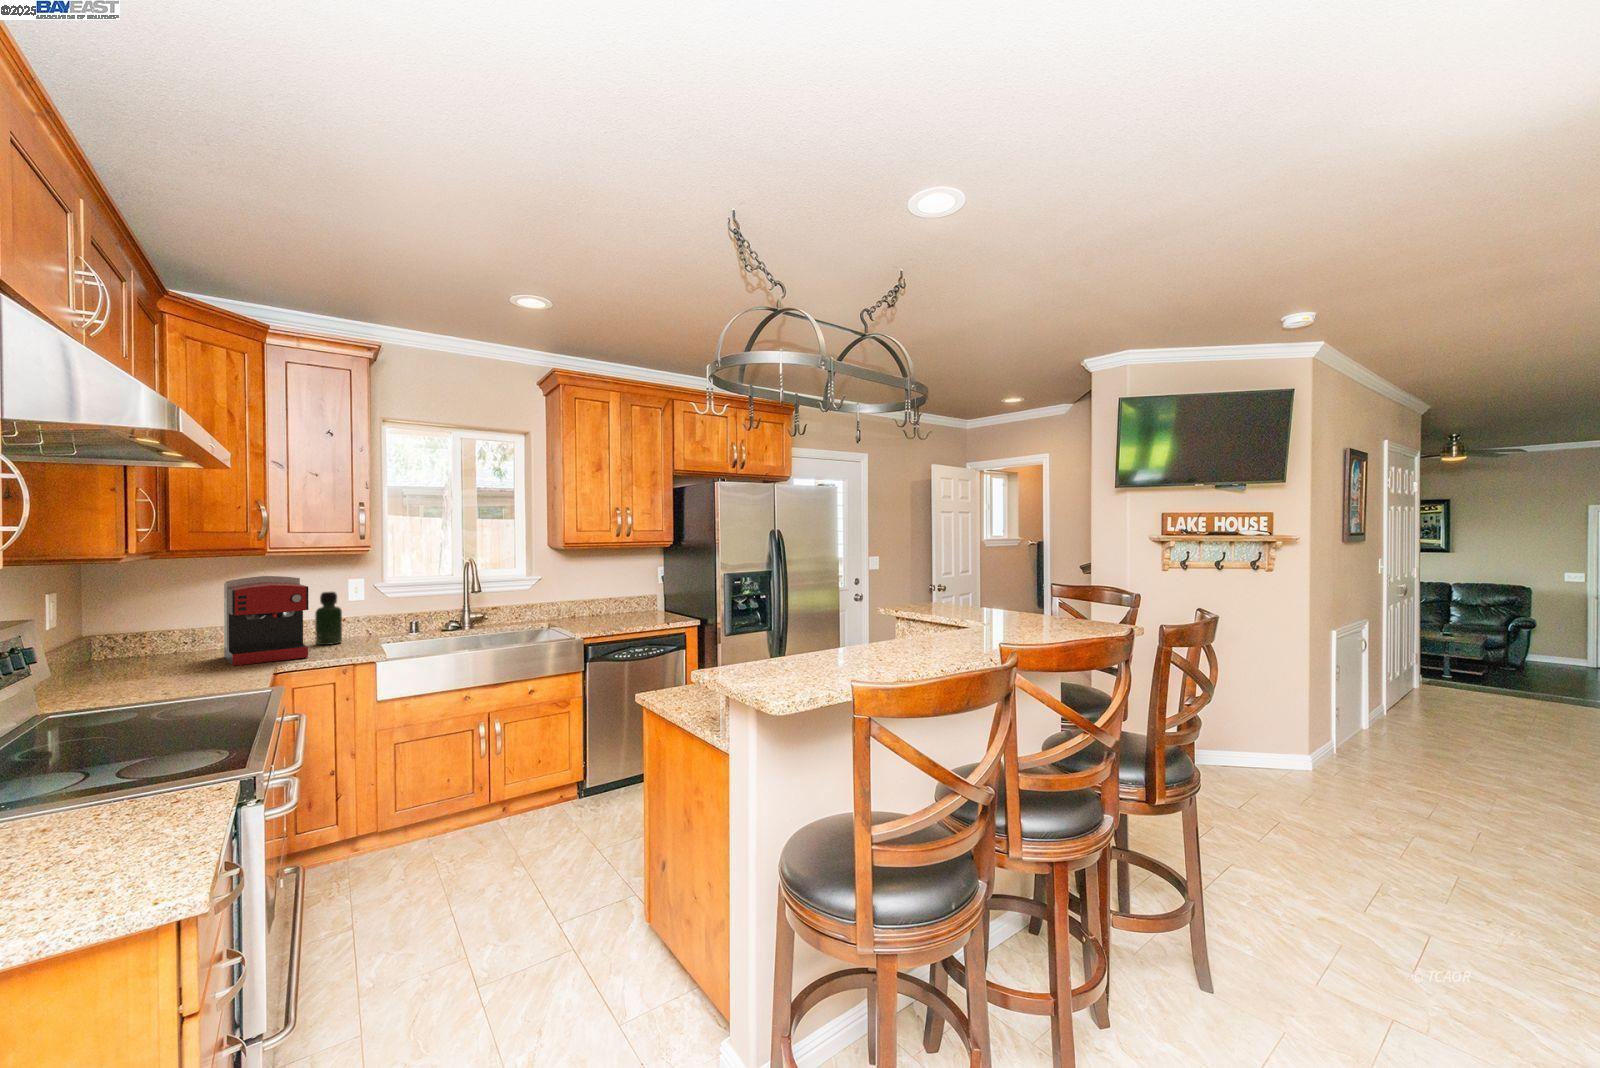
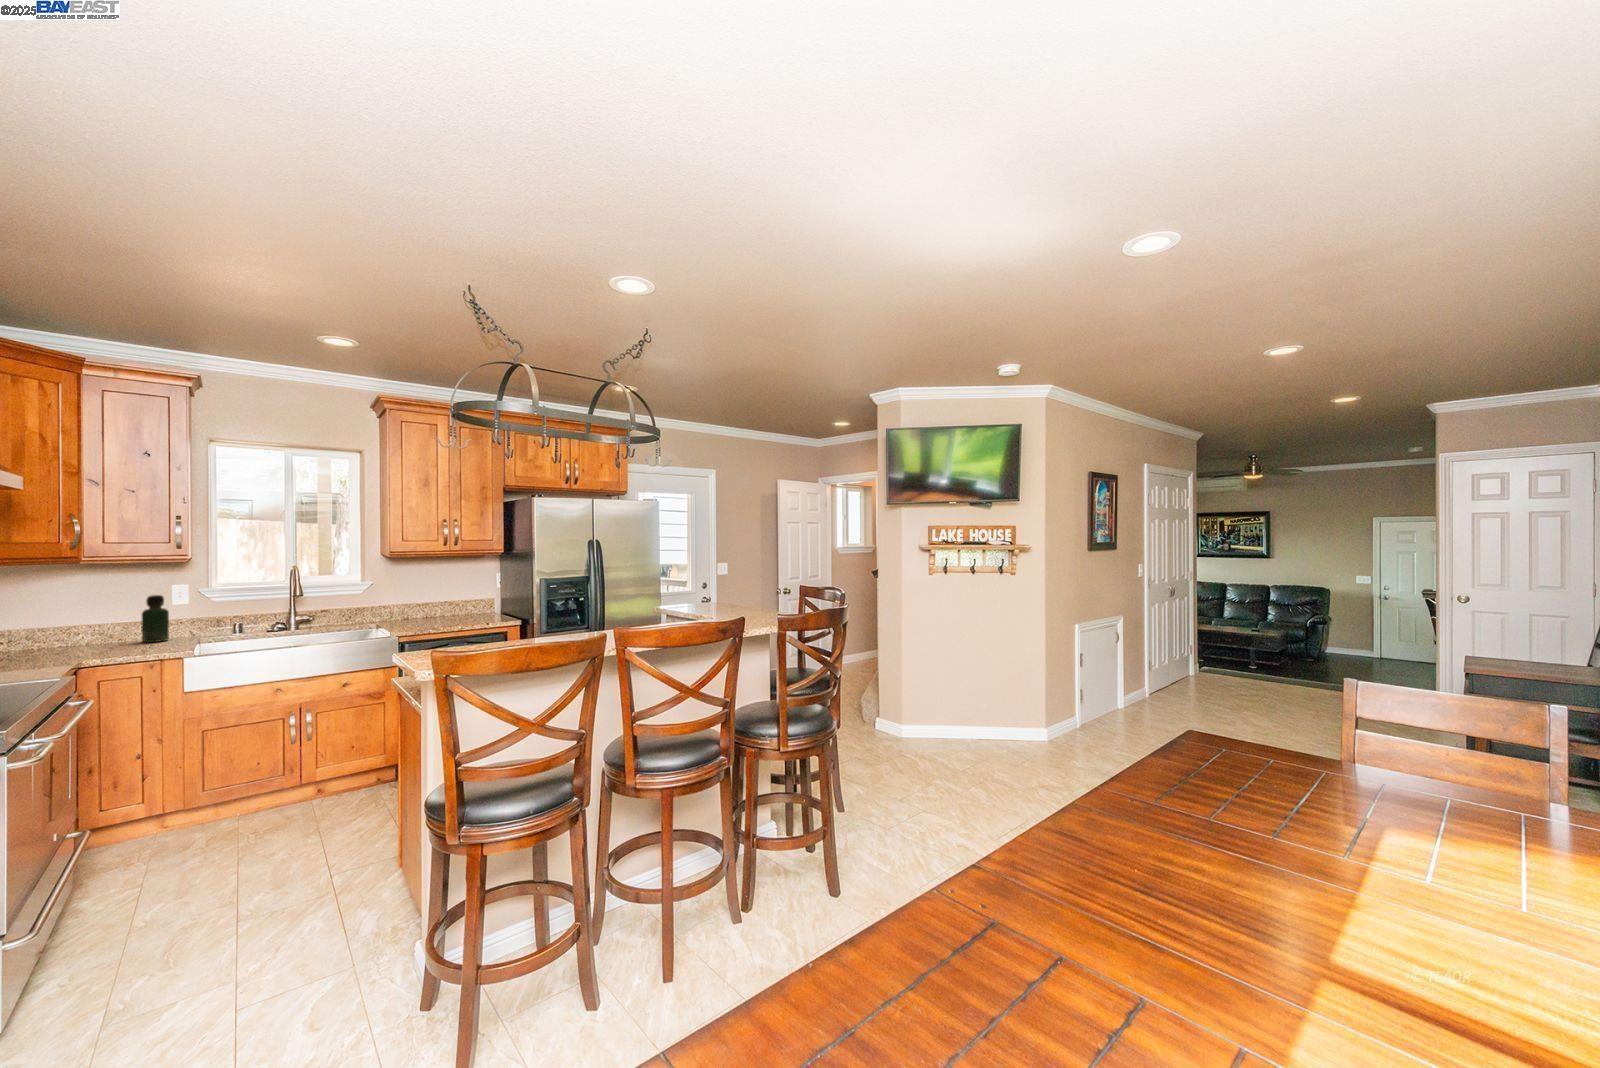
coffee maker: present [224,576,309,666] -> none [42,582,121,660]

